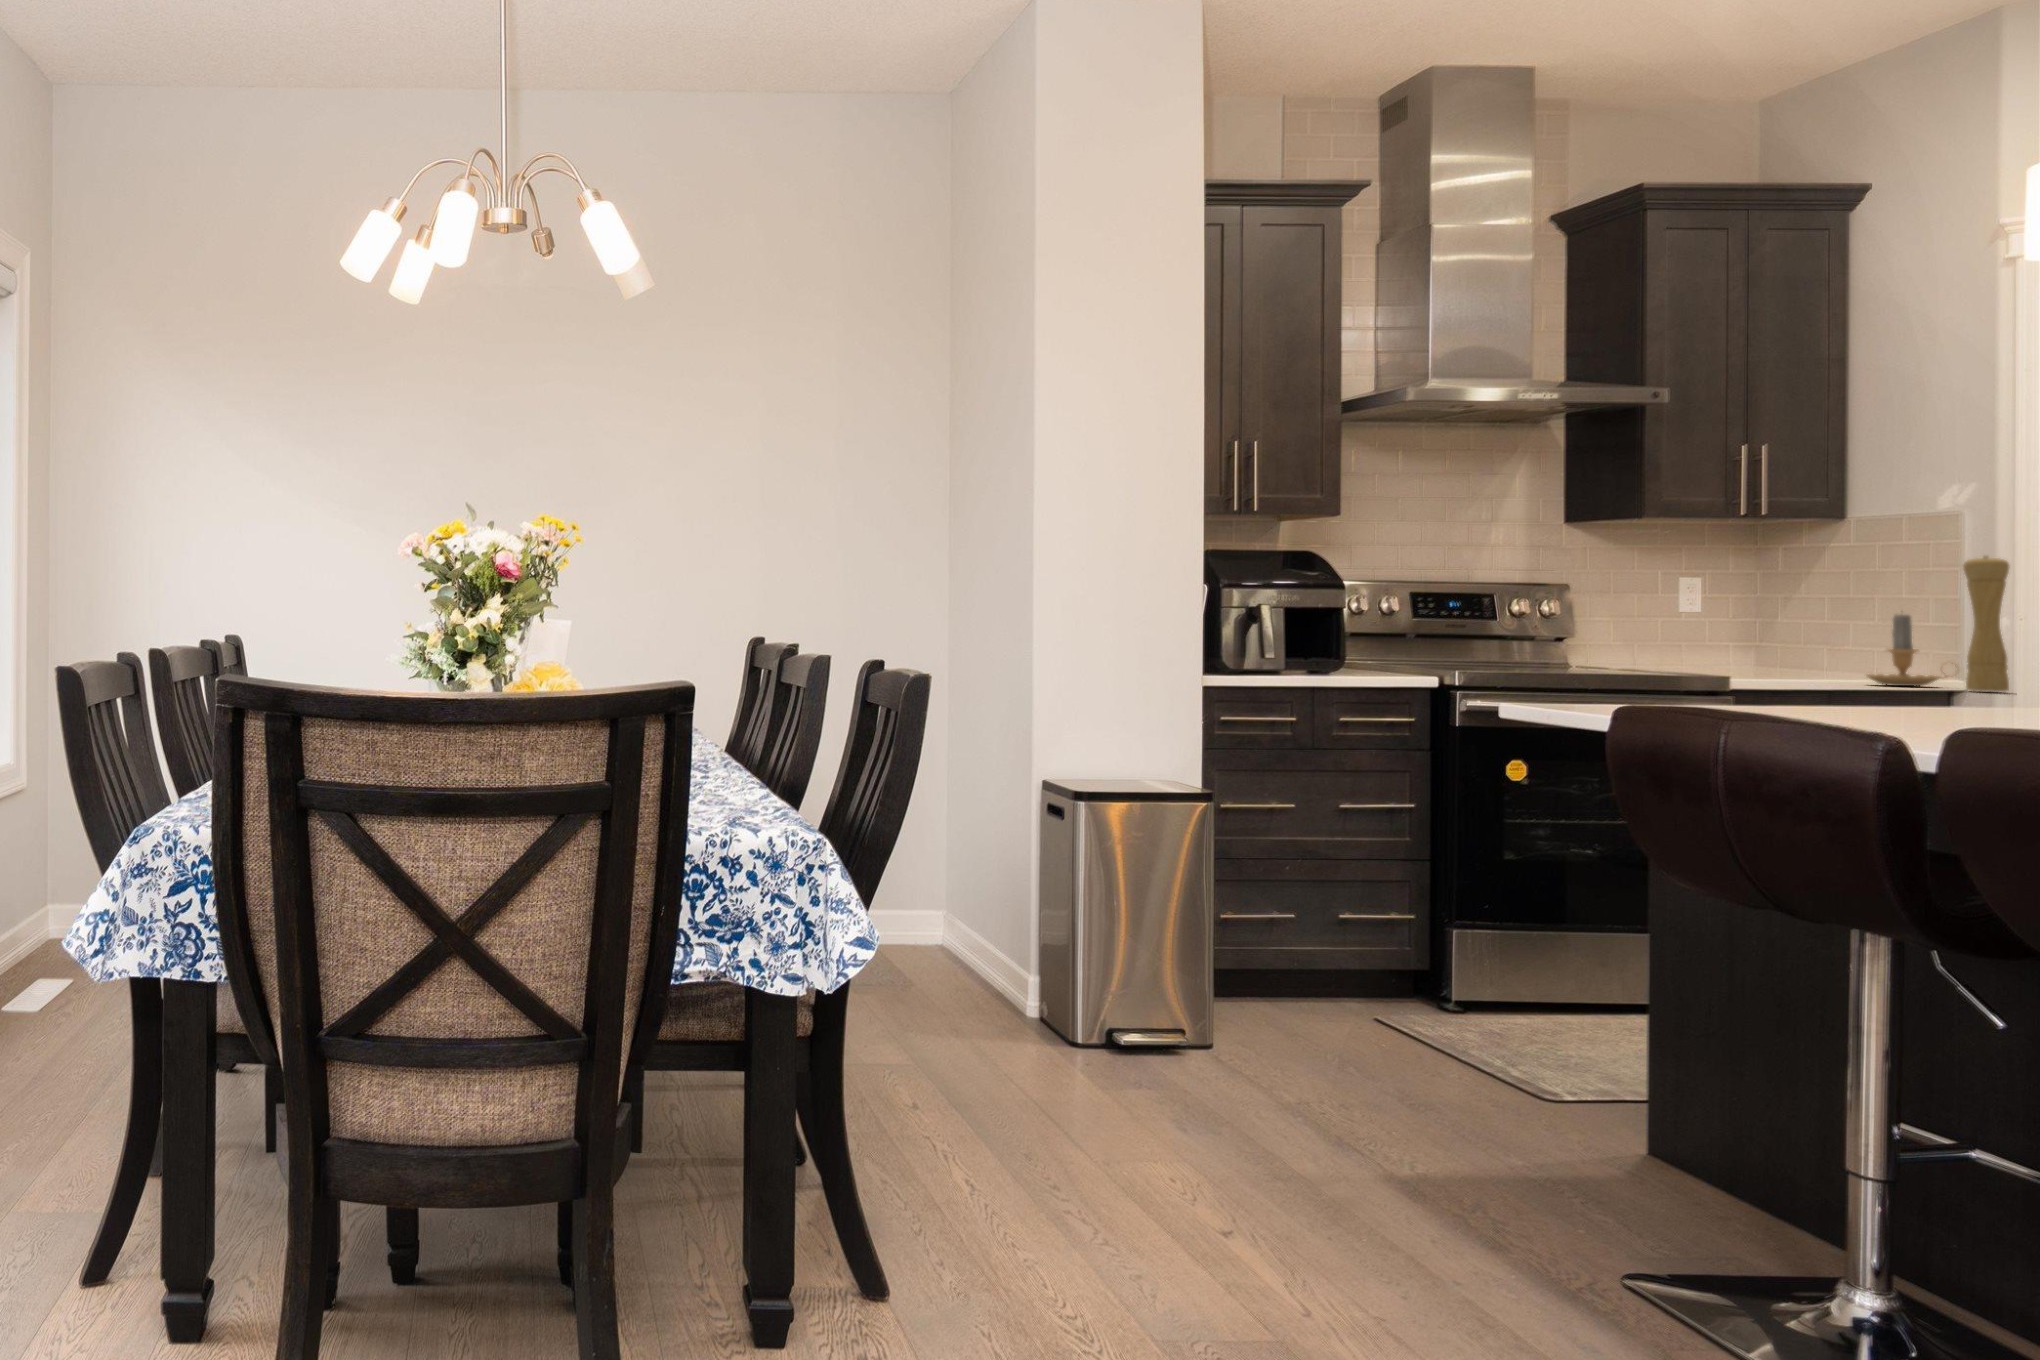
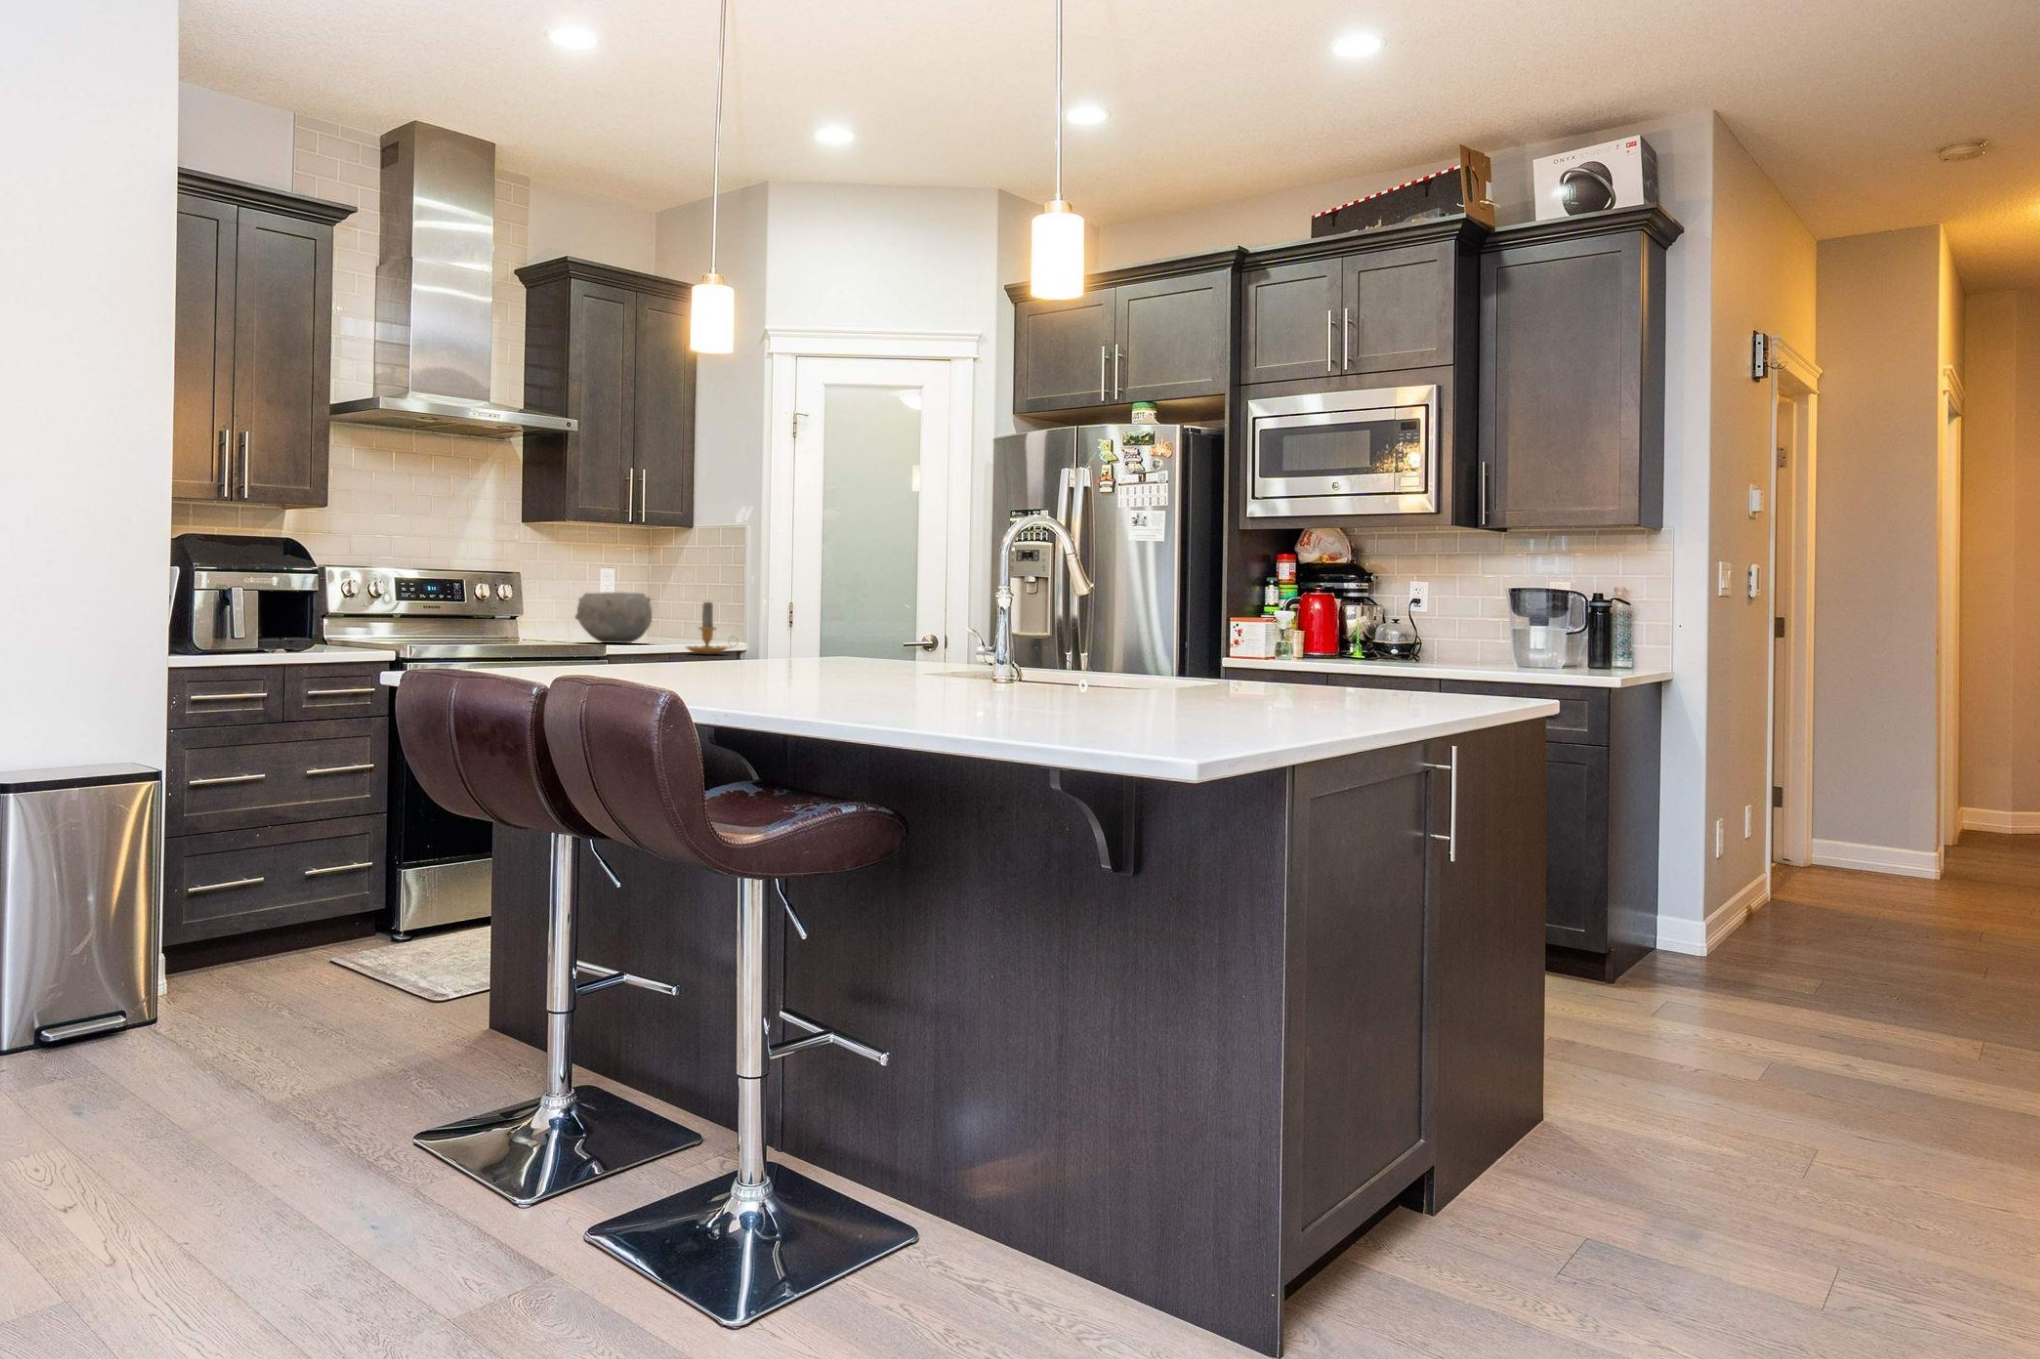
pepper mill: present [1963,556,2010,692] -> none [736,561,761,657]
ceramic bowl: none [1651,605,1771,670] -> present [575,592,652,643]

